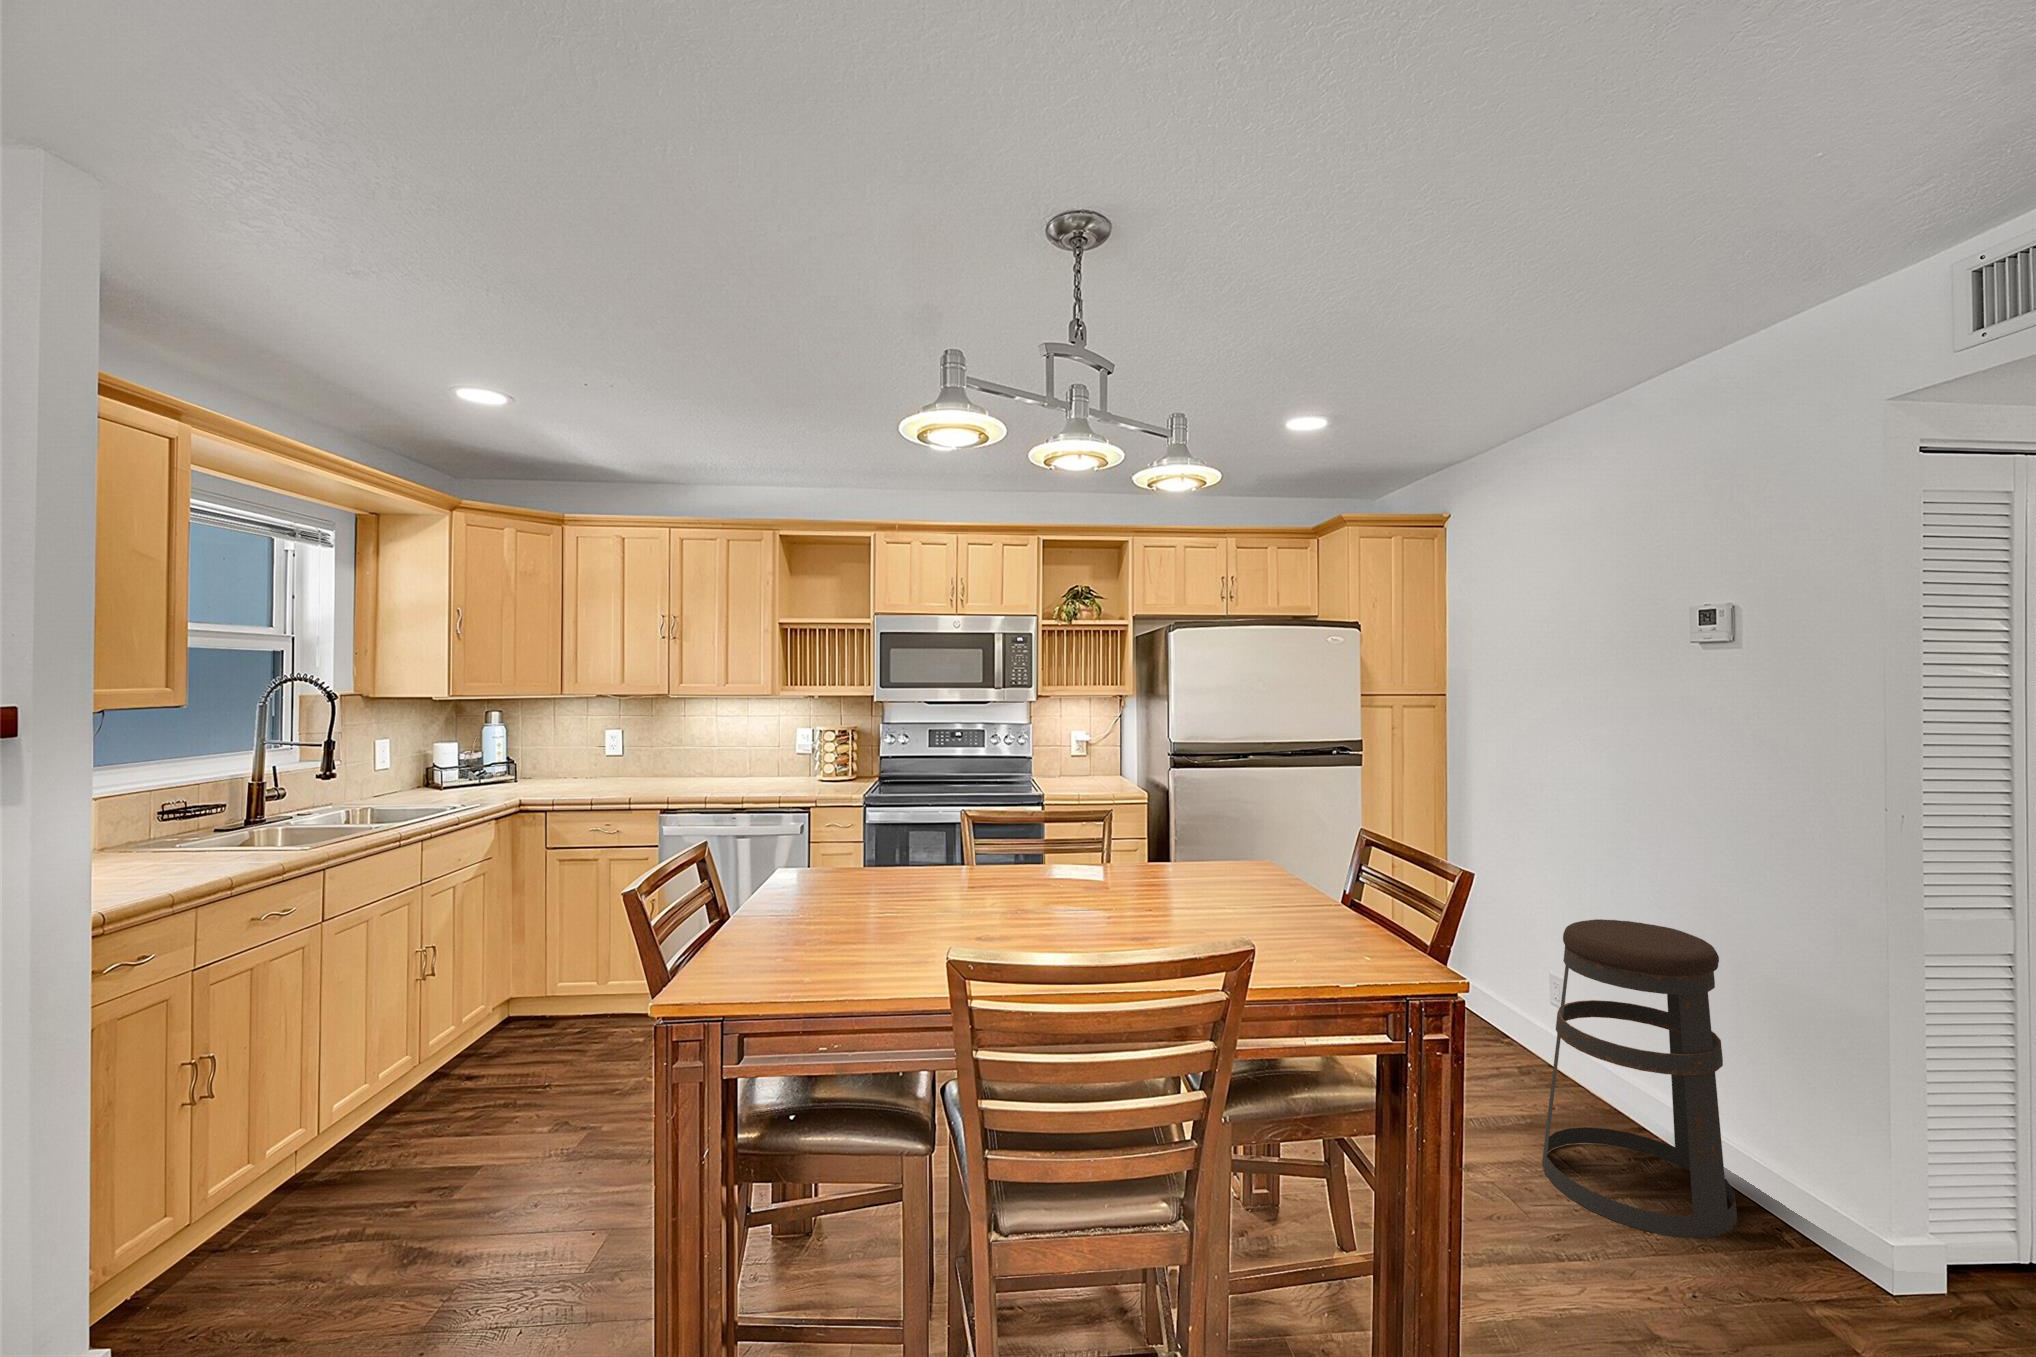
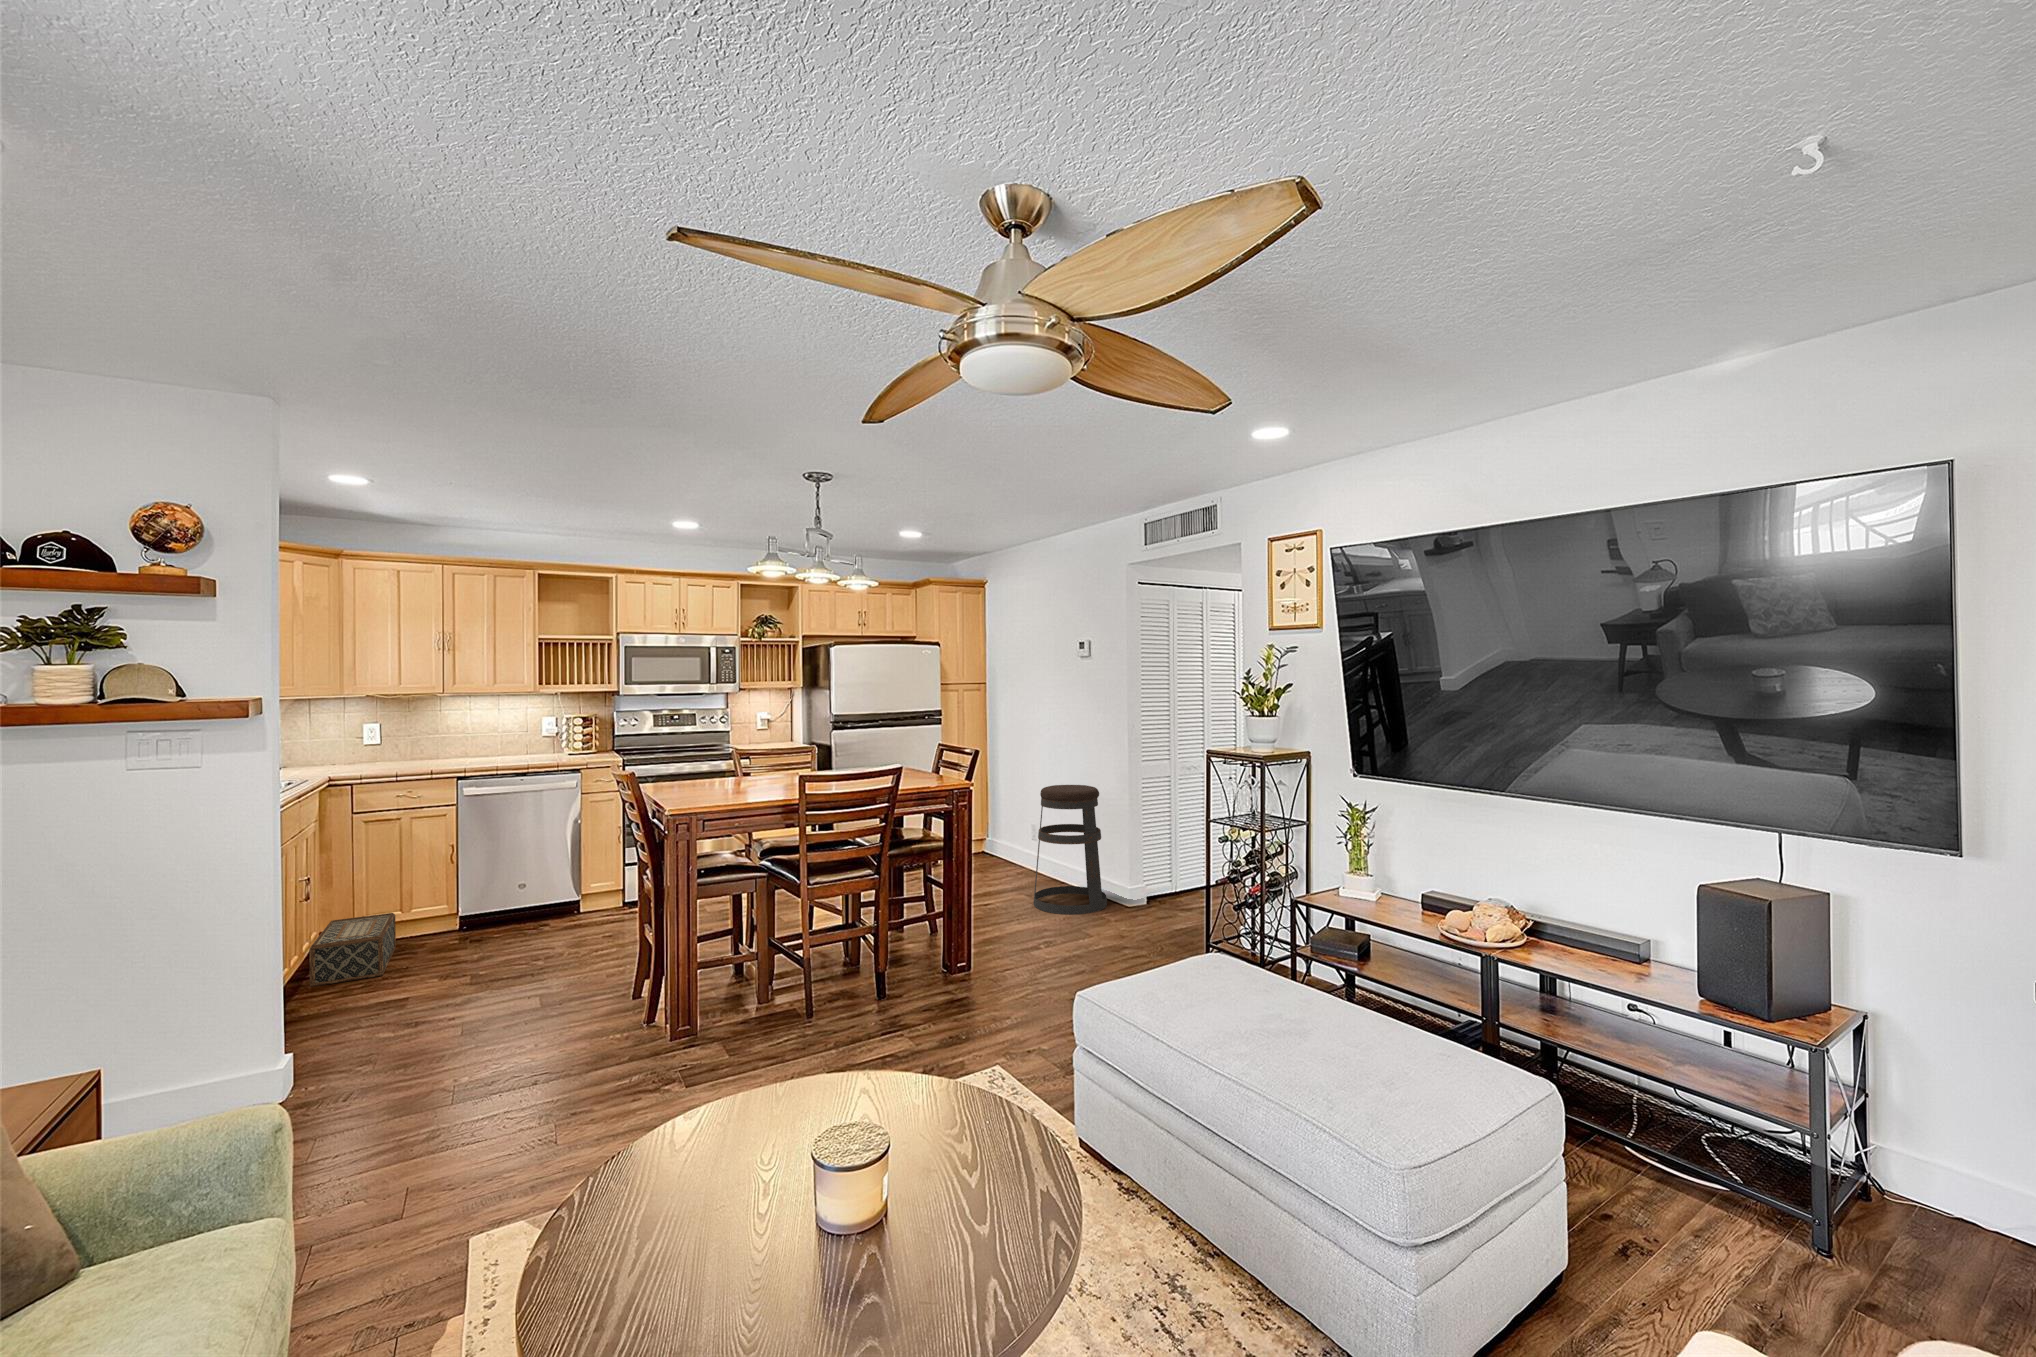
woven basket: none [437,985,577,1089] -> present [309,913,396,987]

